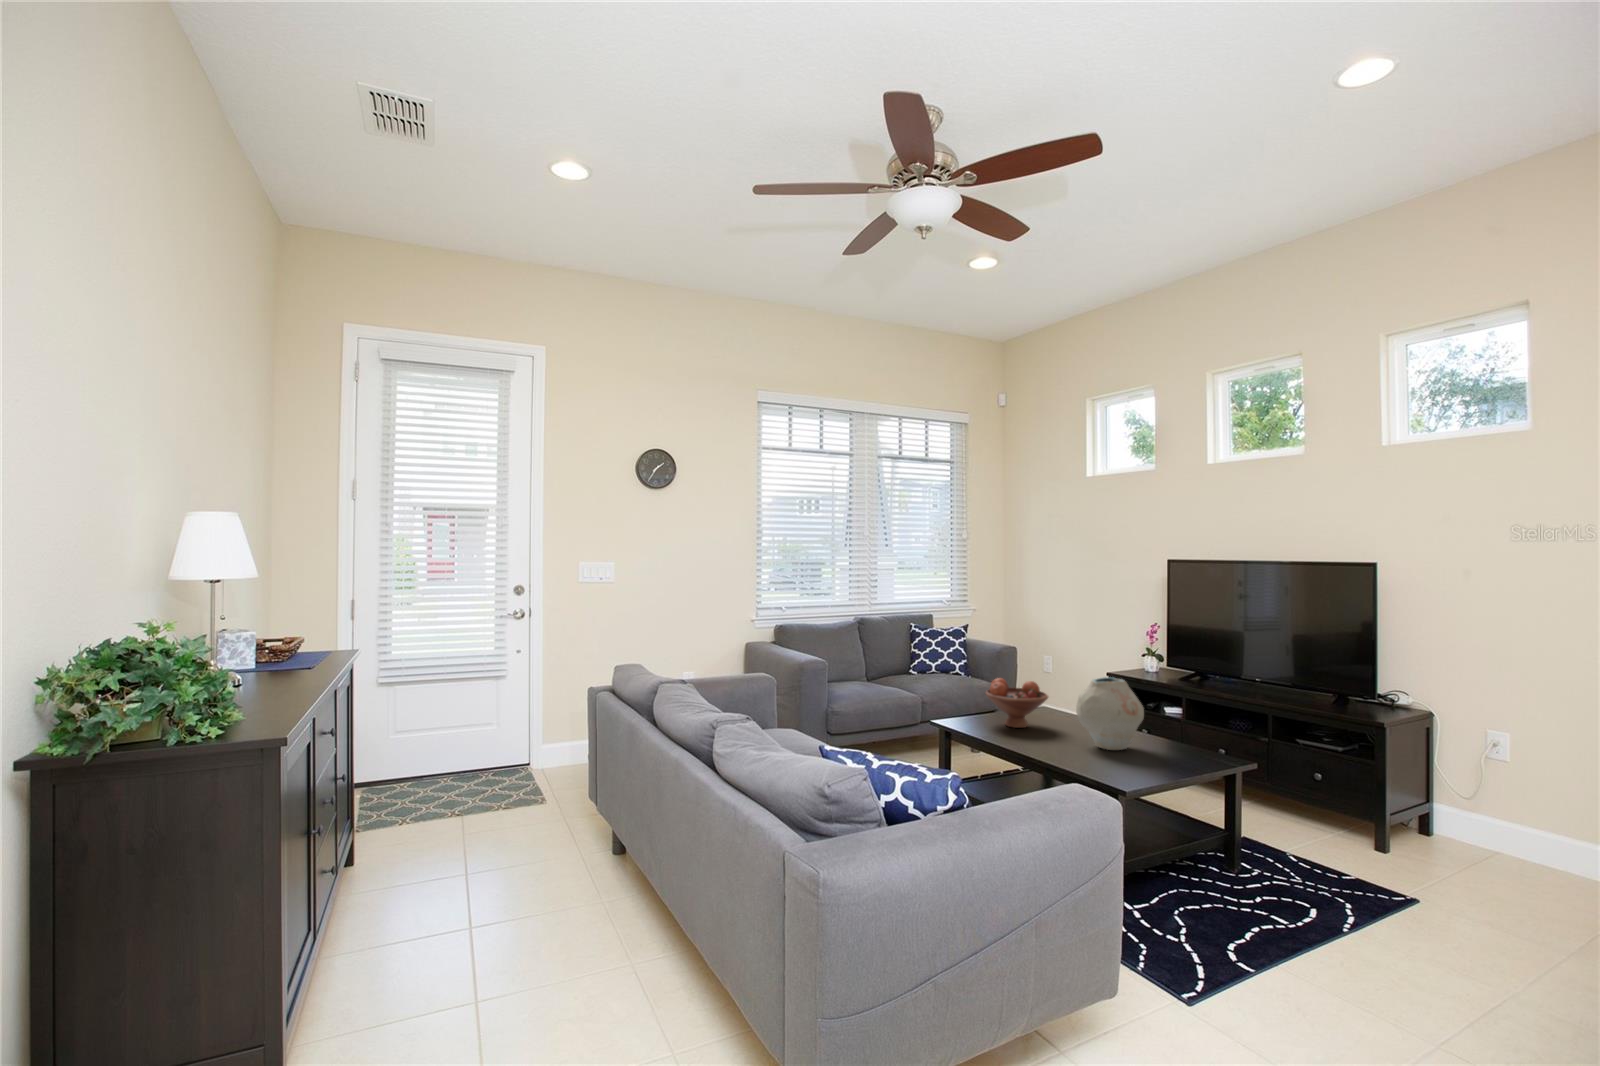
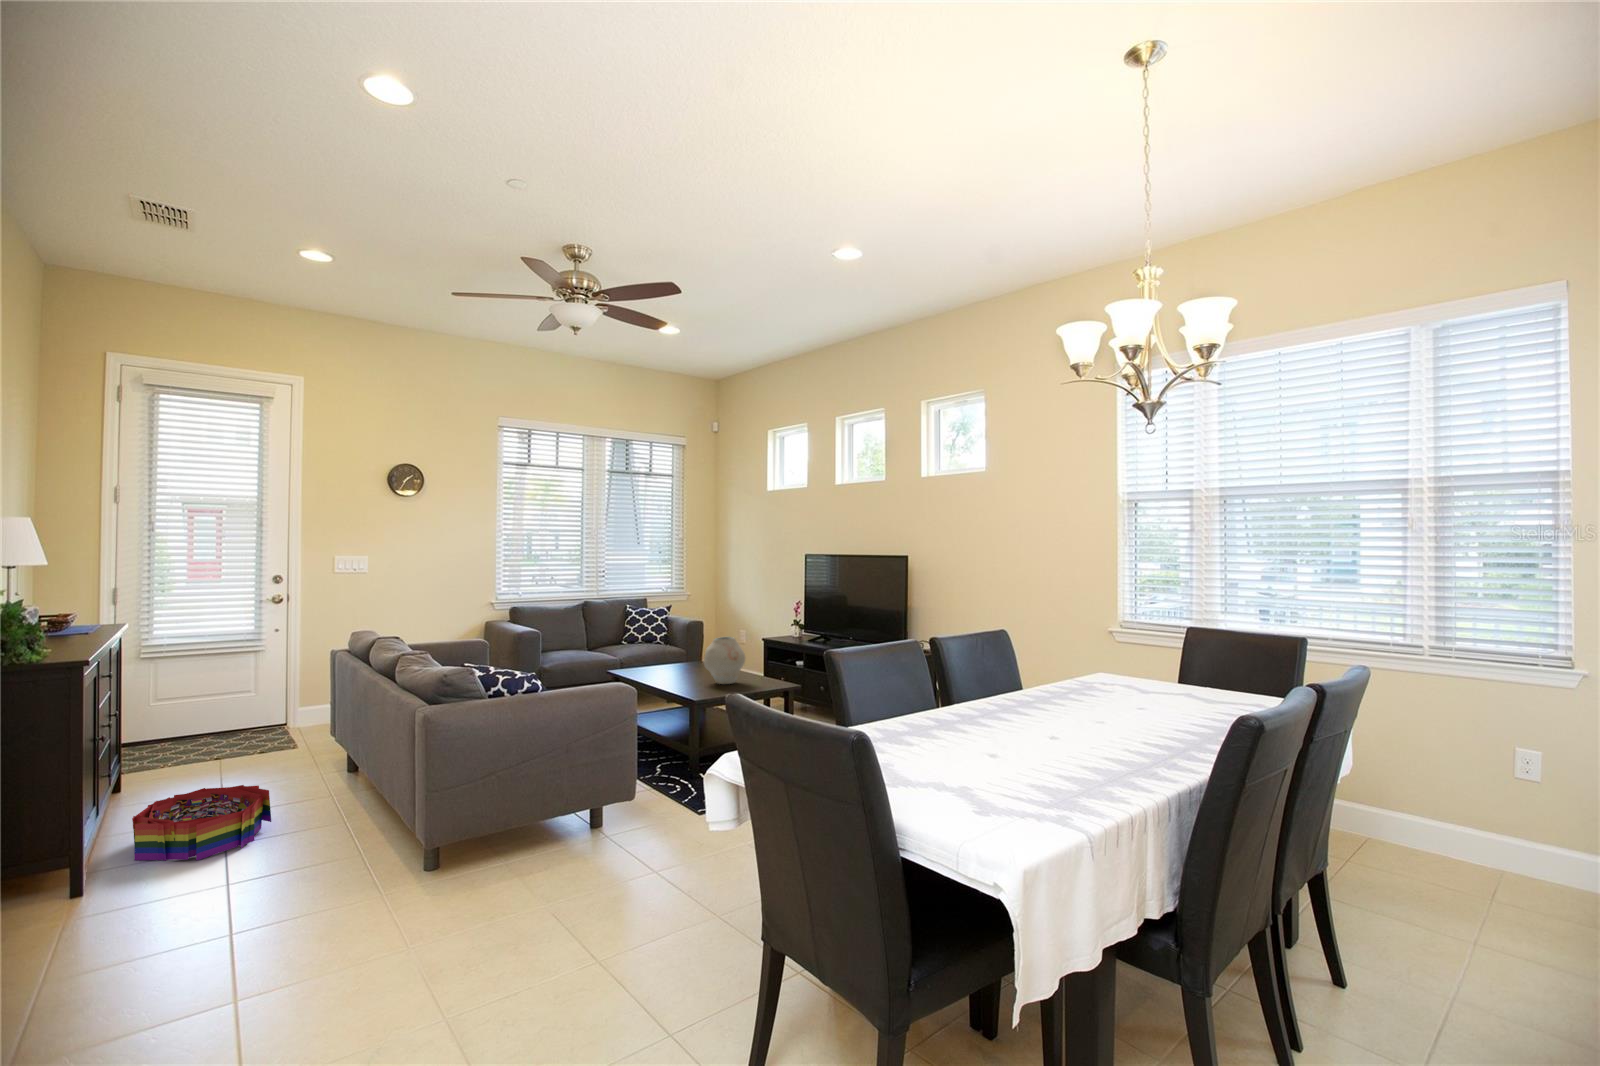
fruit bowl: present [985,678,1048,728] -> none [652,641,695,675]
storage bin: none [332,886,514,1027] -> present [132,785,271,861]

